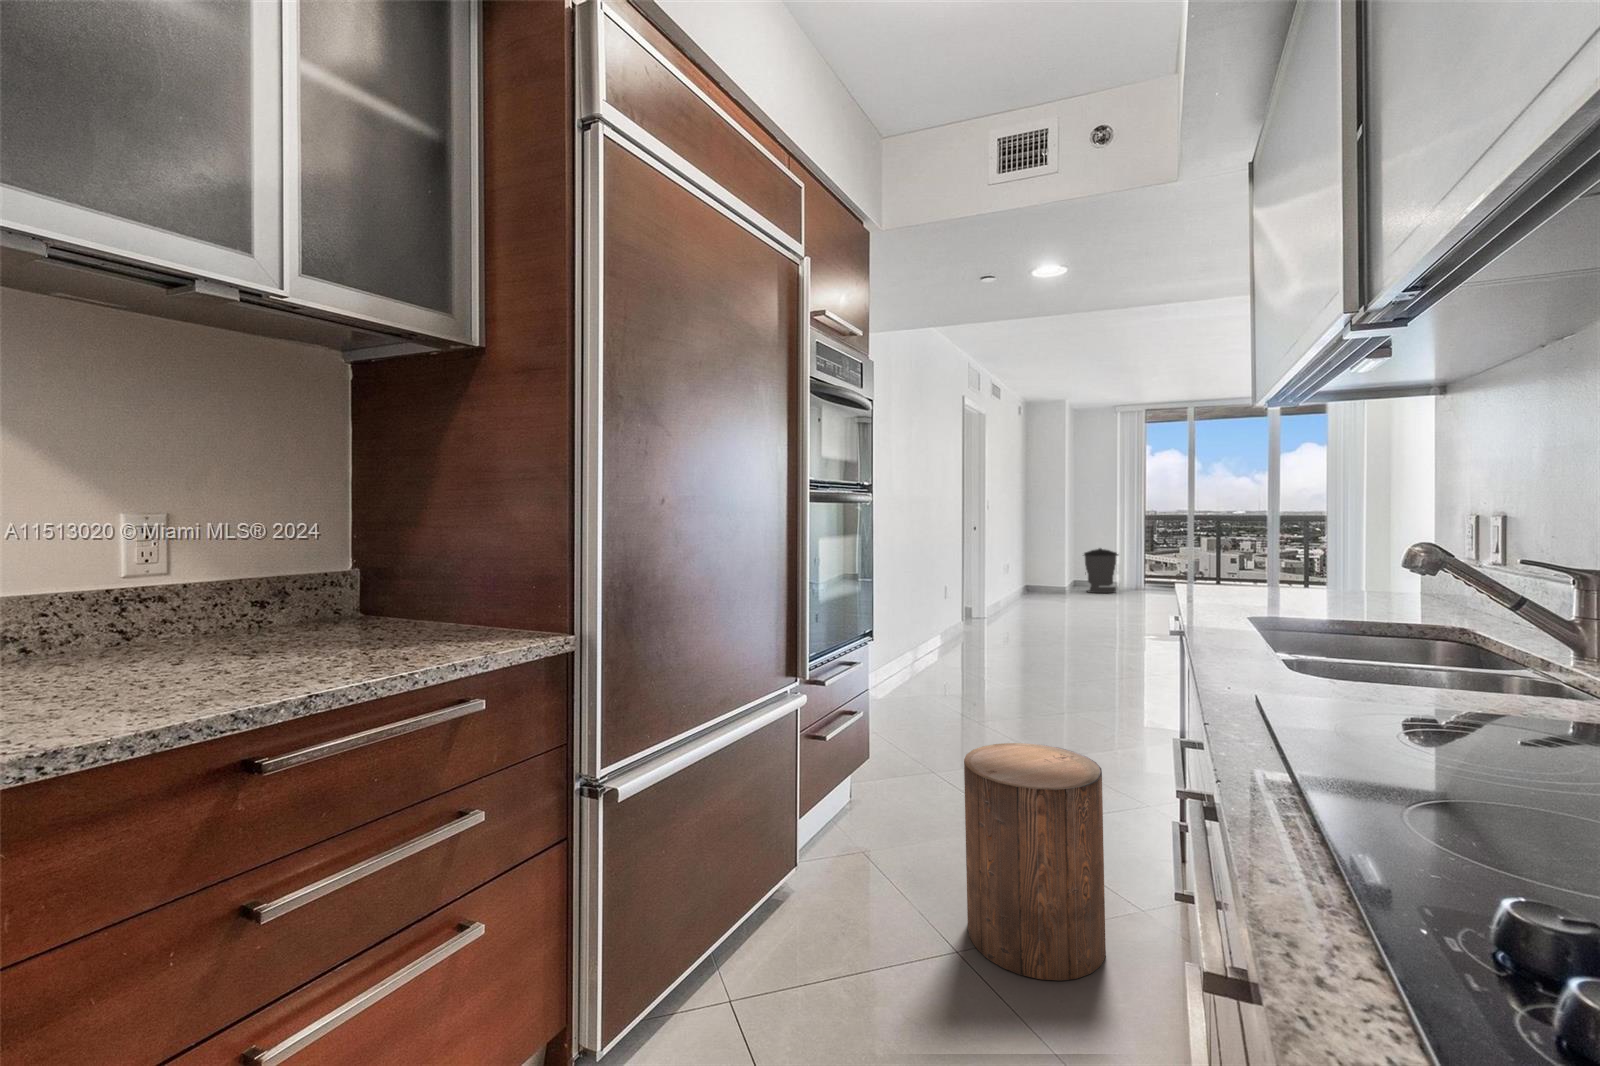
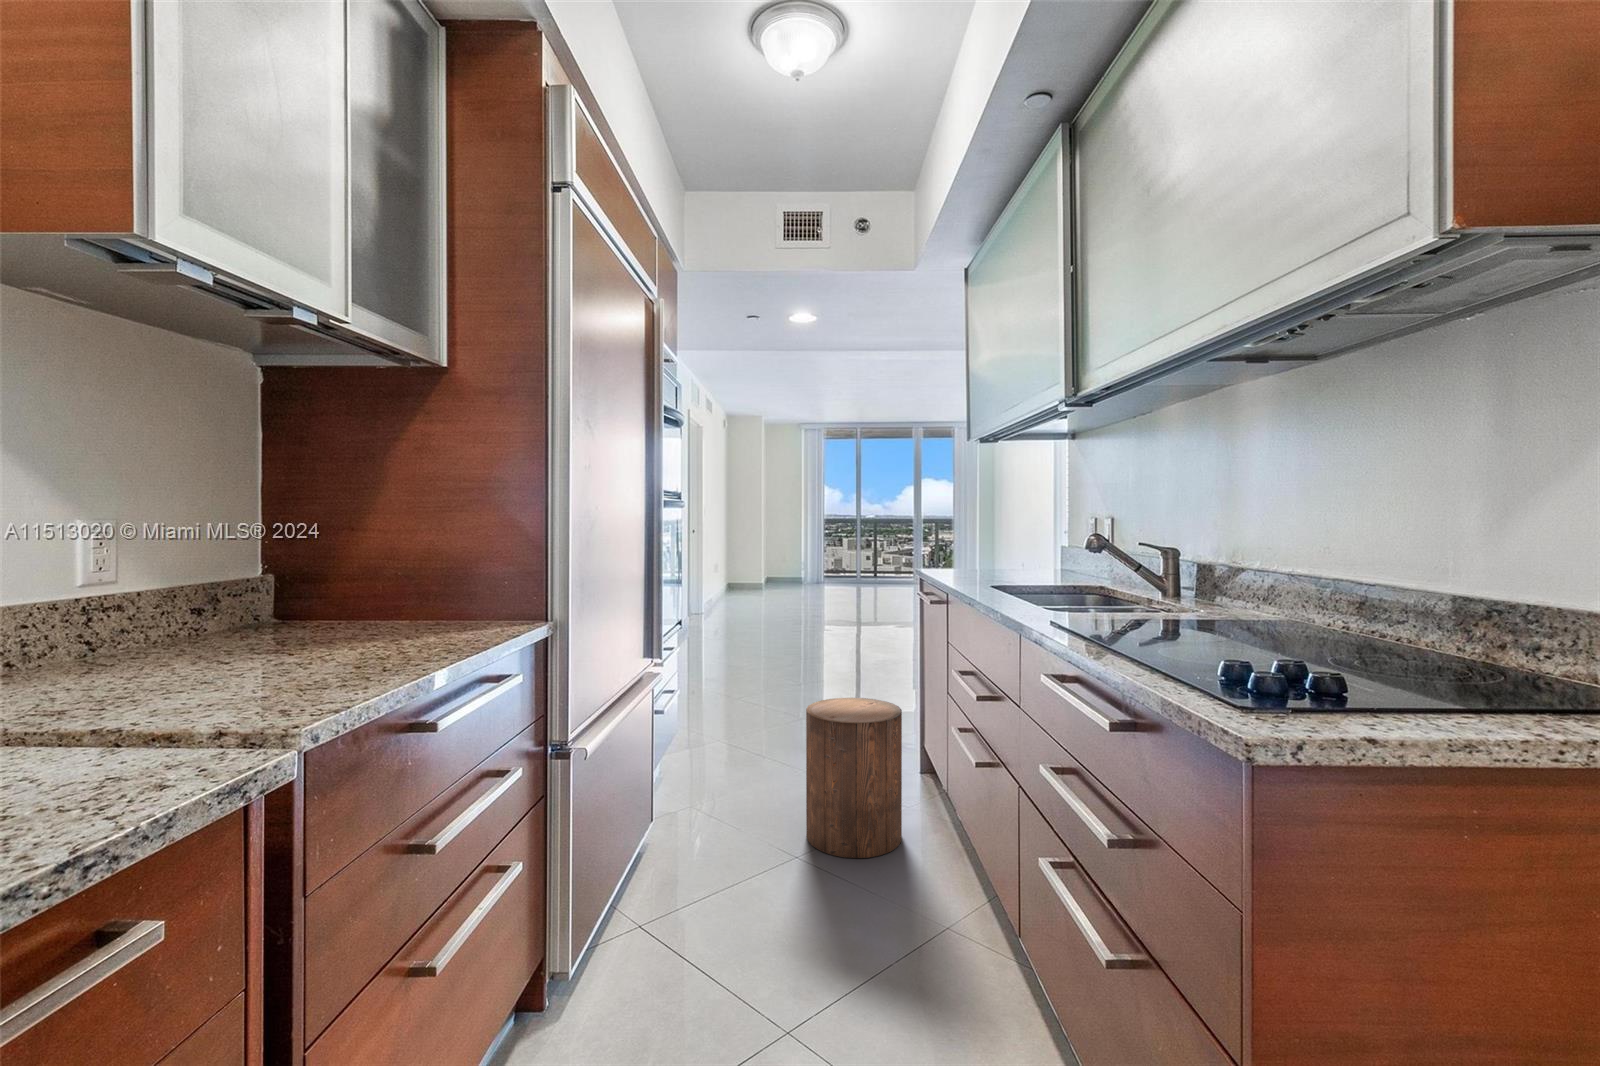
trash can: present [1084,548,1118,593] -> none [773,548,804,589]

